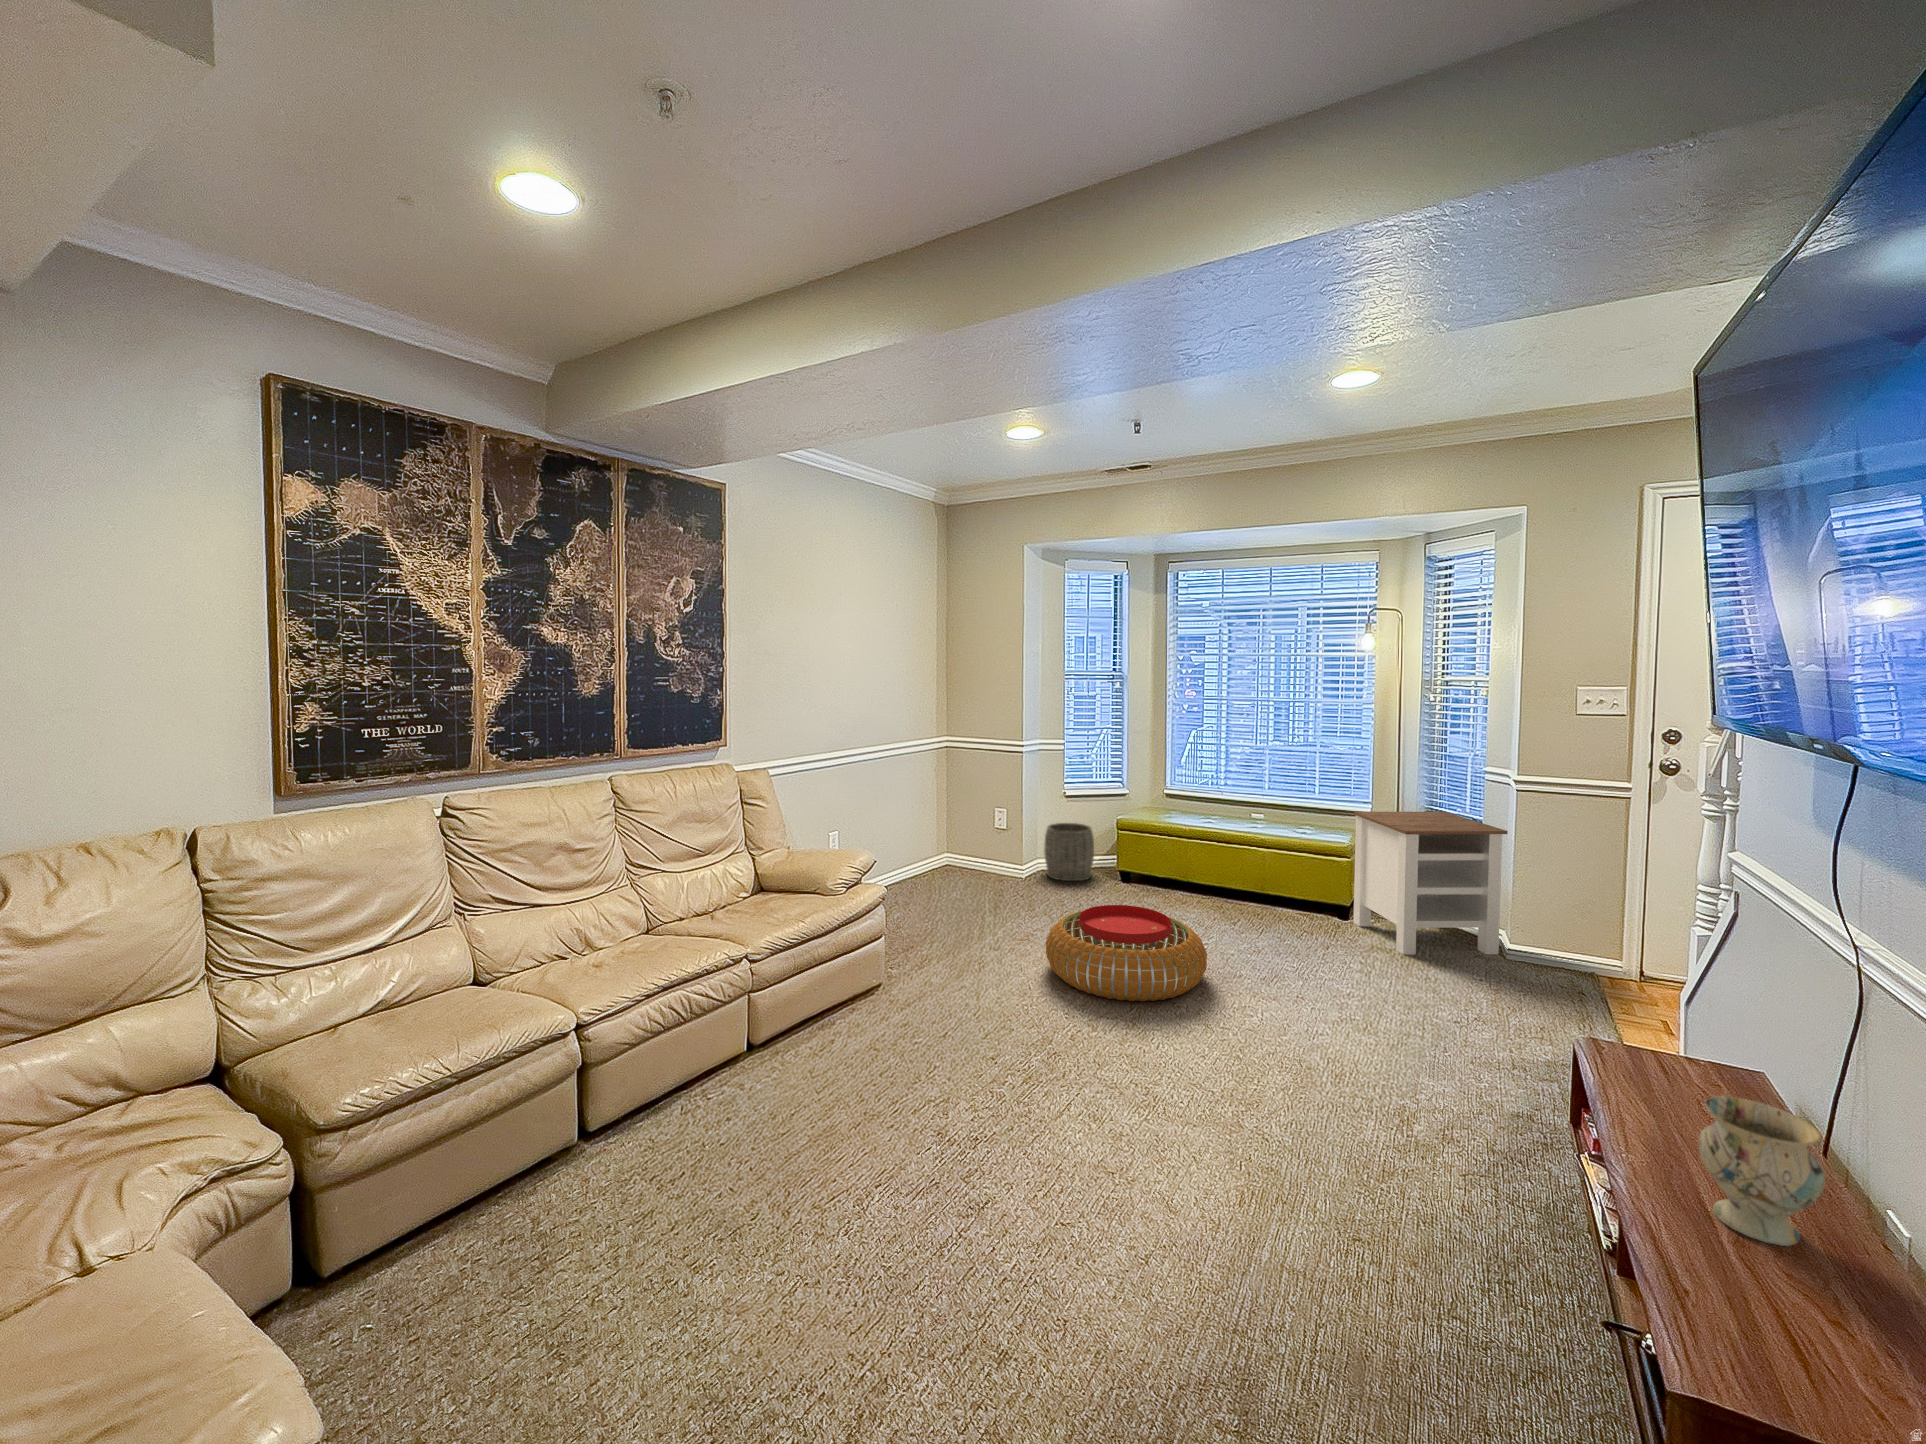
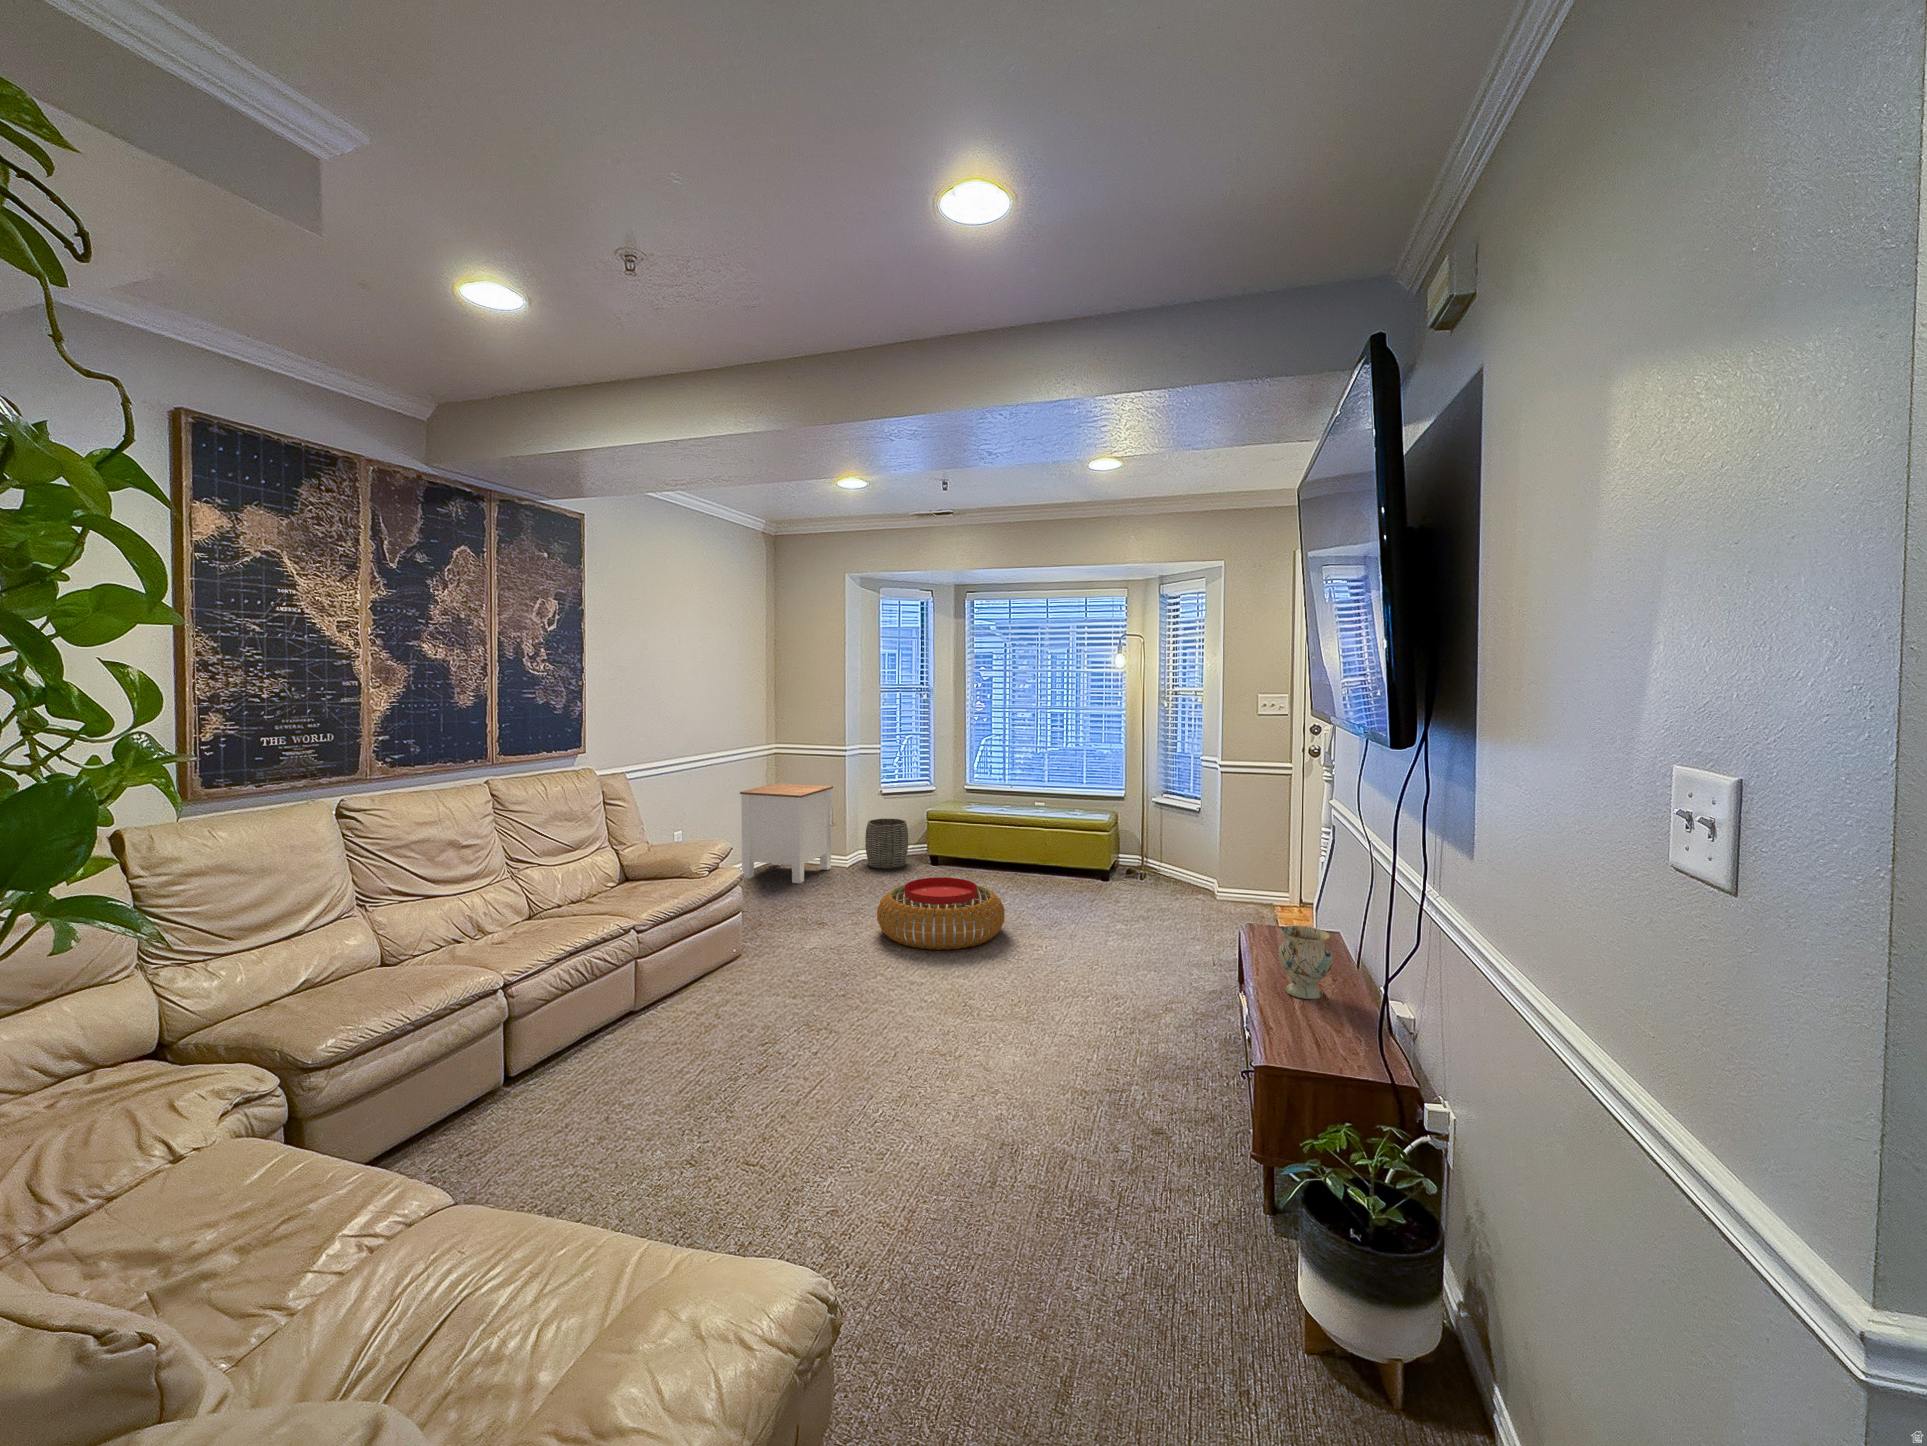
side table: present [1353,812,1508,955] -> present [740,783,833,883]

